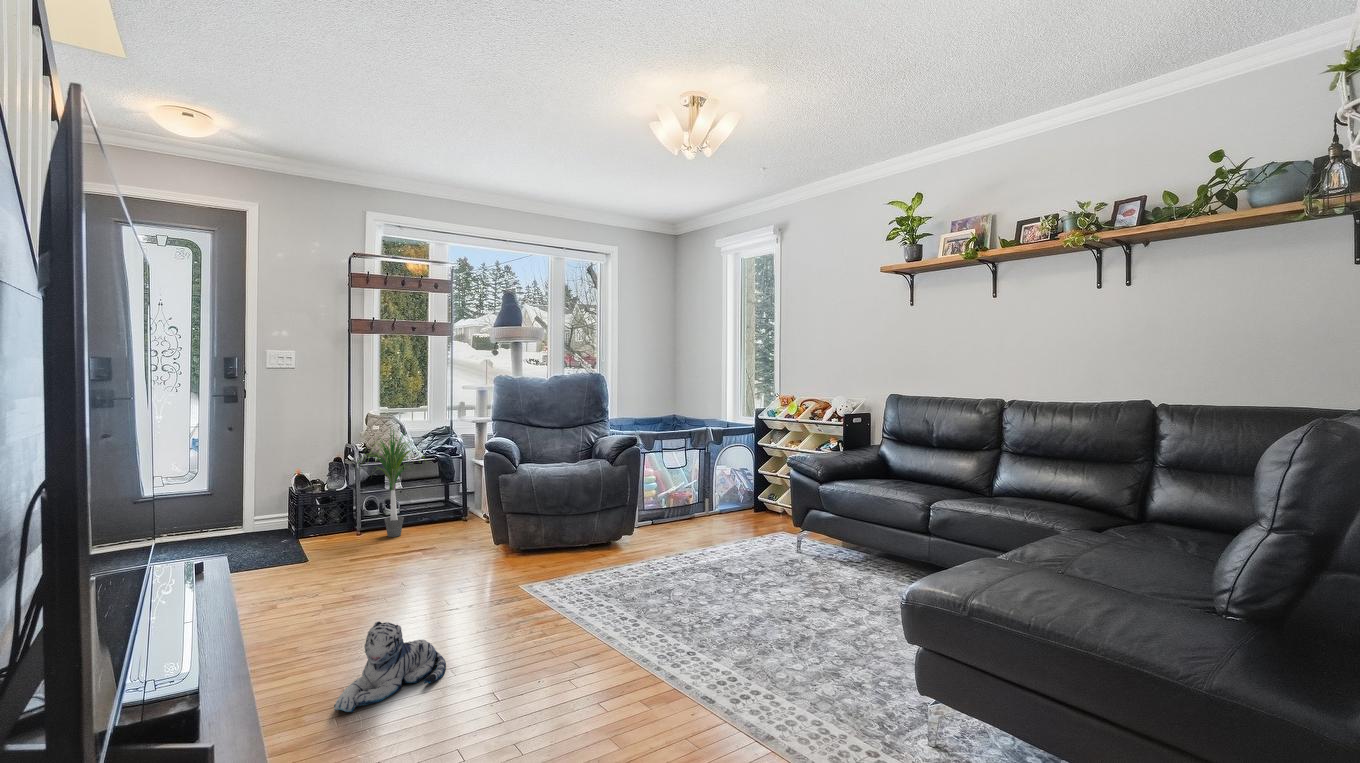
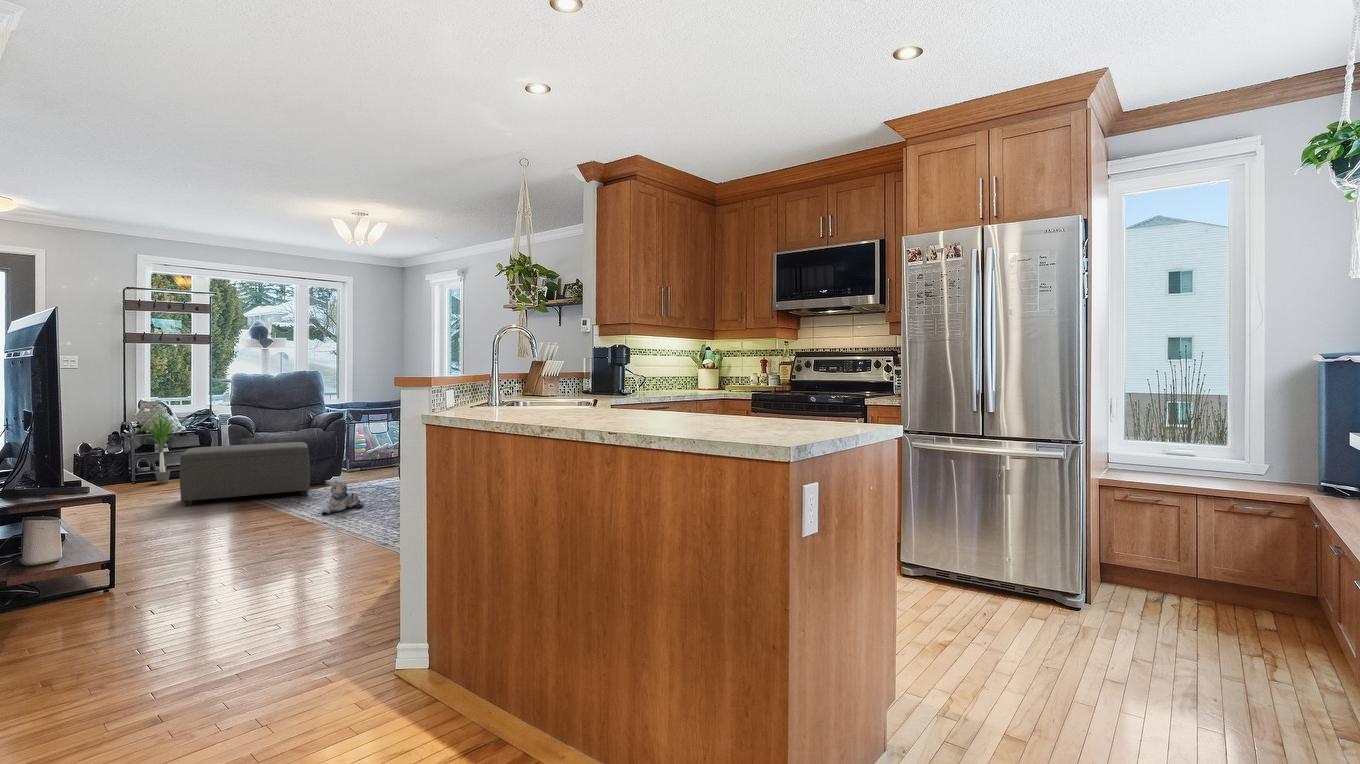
ottoman: none [423,484,611,596] -> present [180,442,310,506]
plush toy: present [334,621,446,712] -> present [321,481,364,514]

